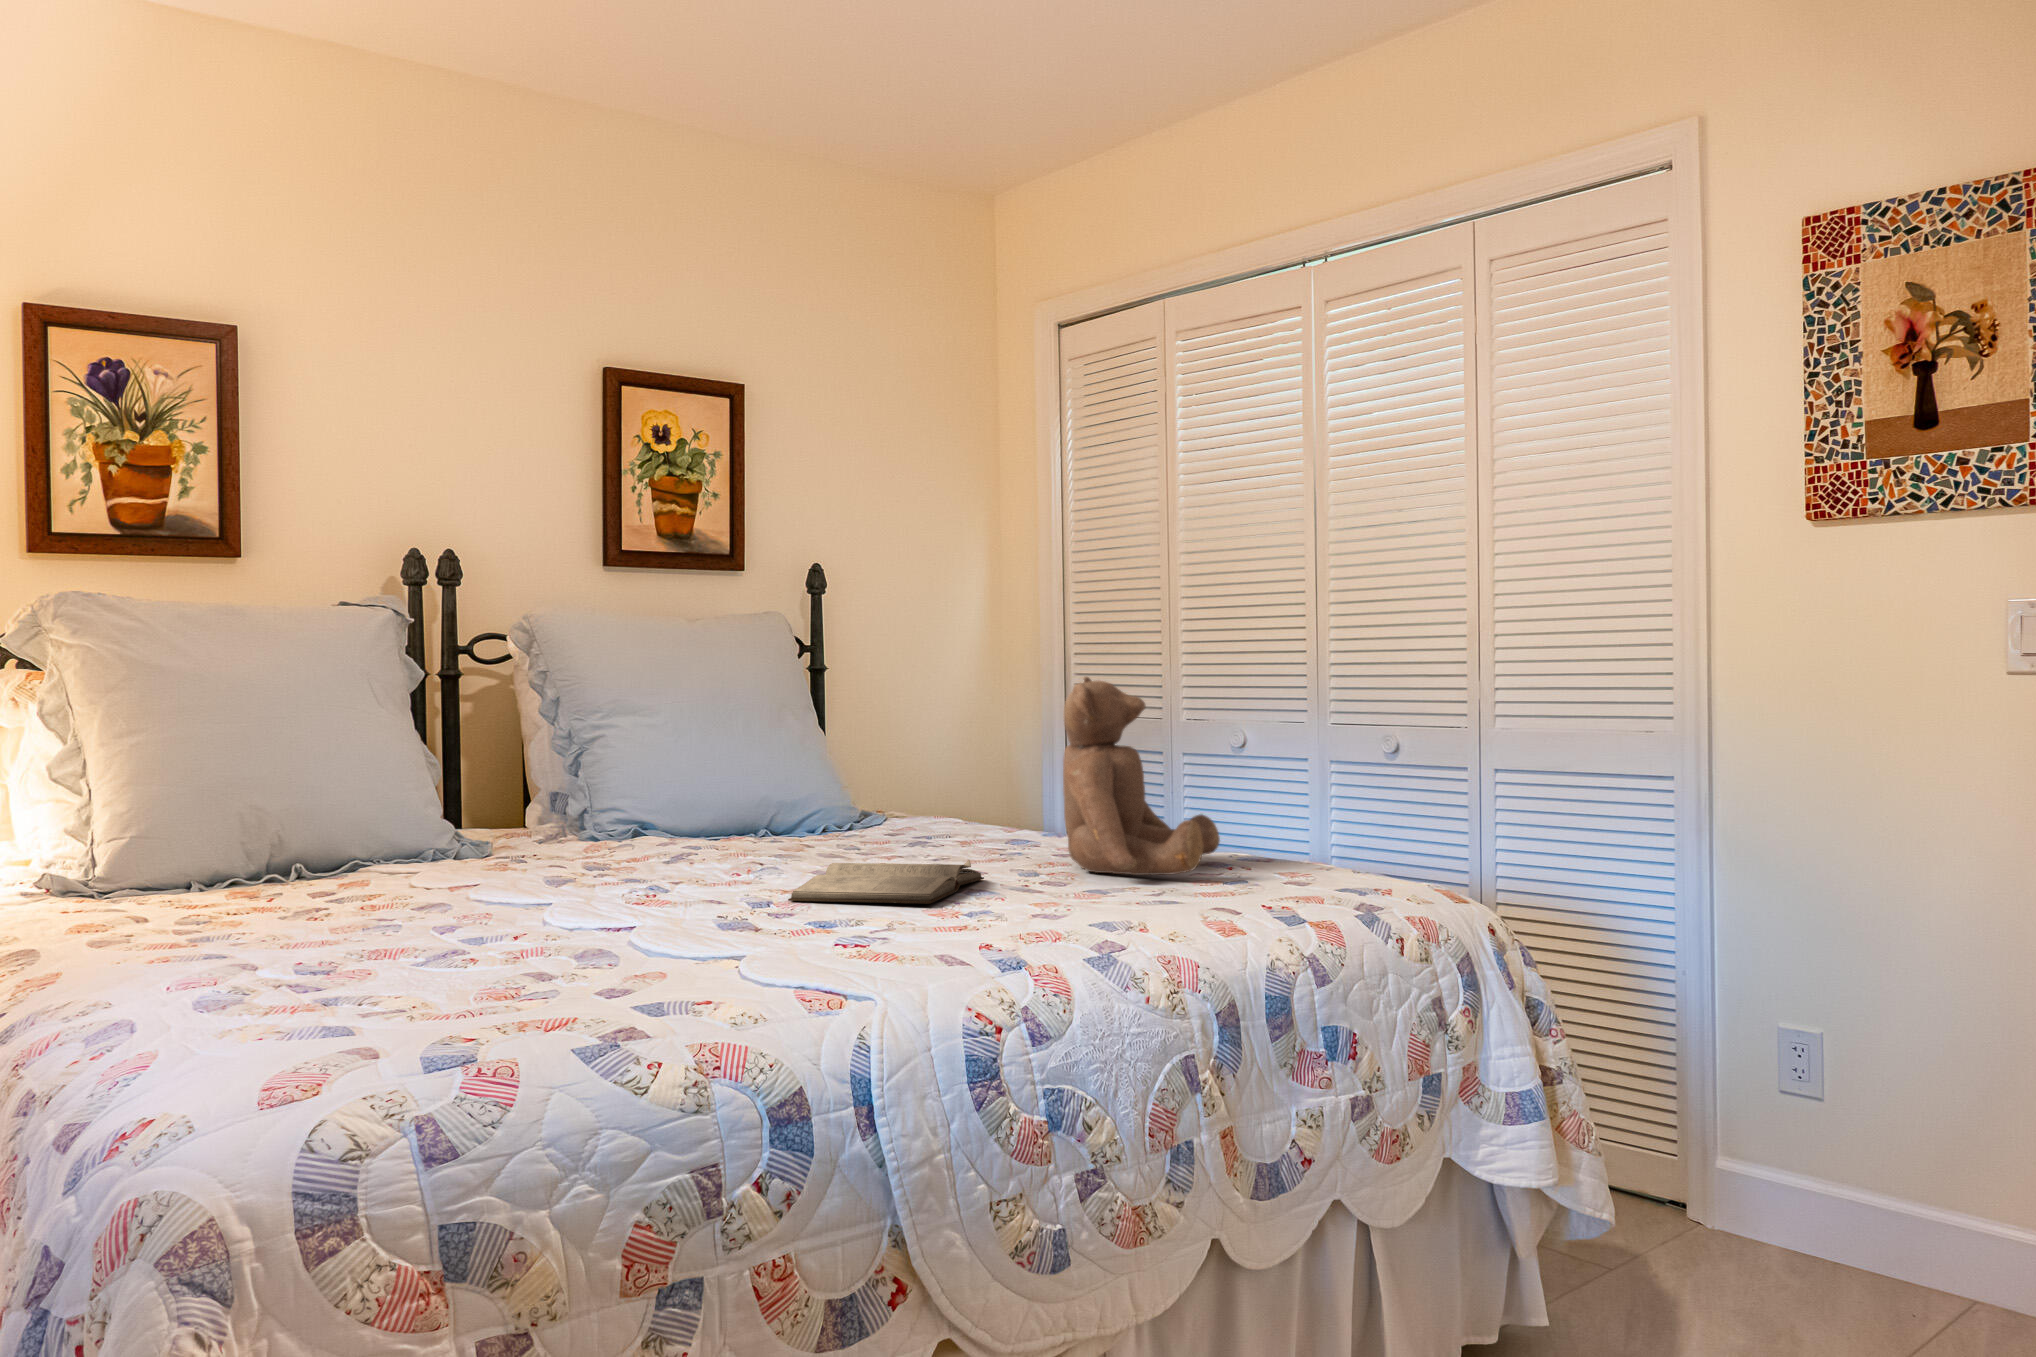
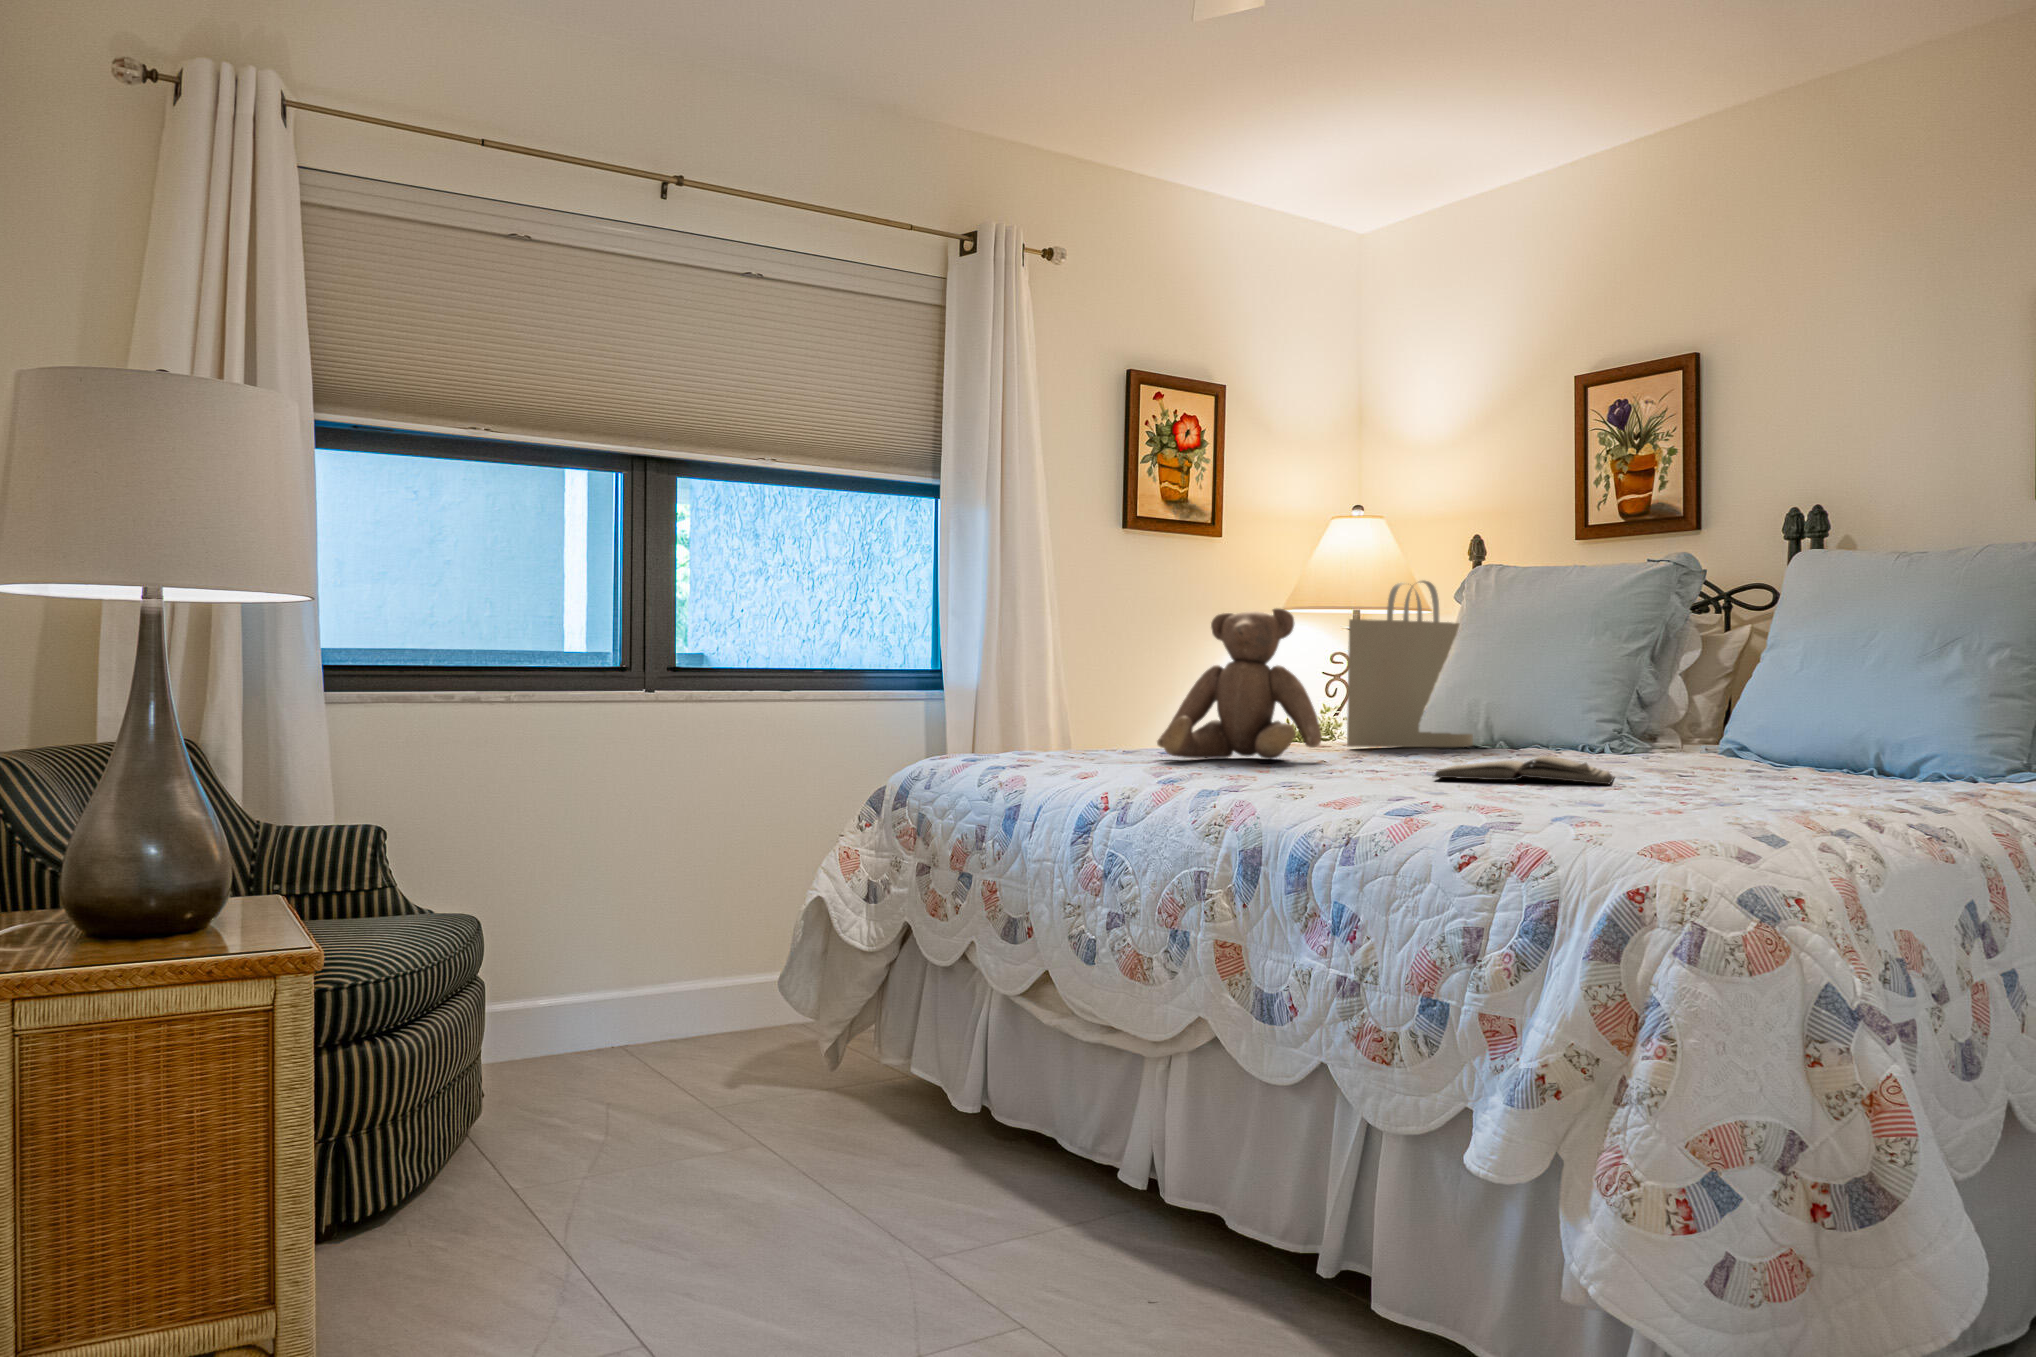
tote bag: none [173,627,238,914] -> present [1347,581,1473,747]
teddy bear: present [1063,677,1220,875] -> present [1157,608,1321,759]

